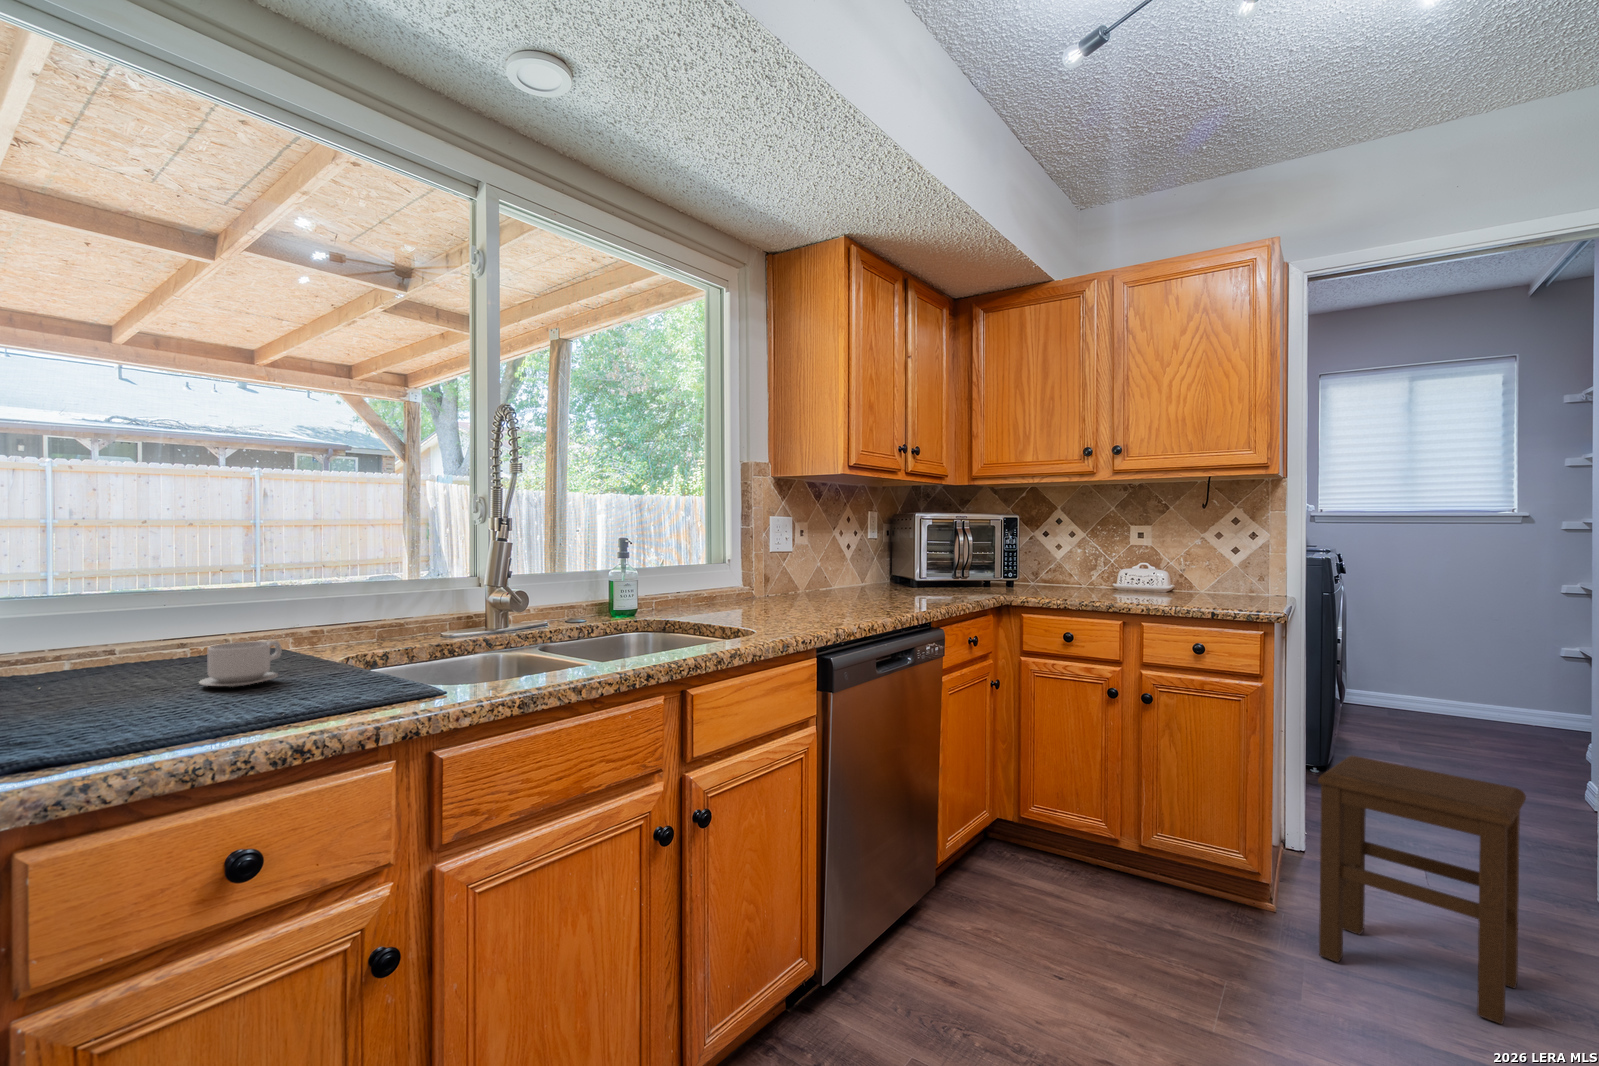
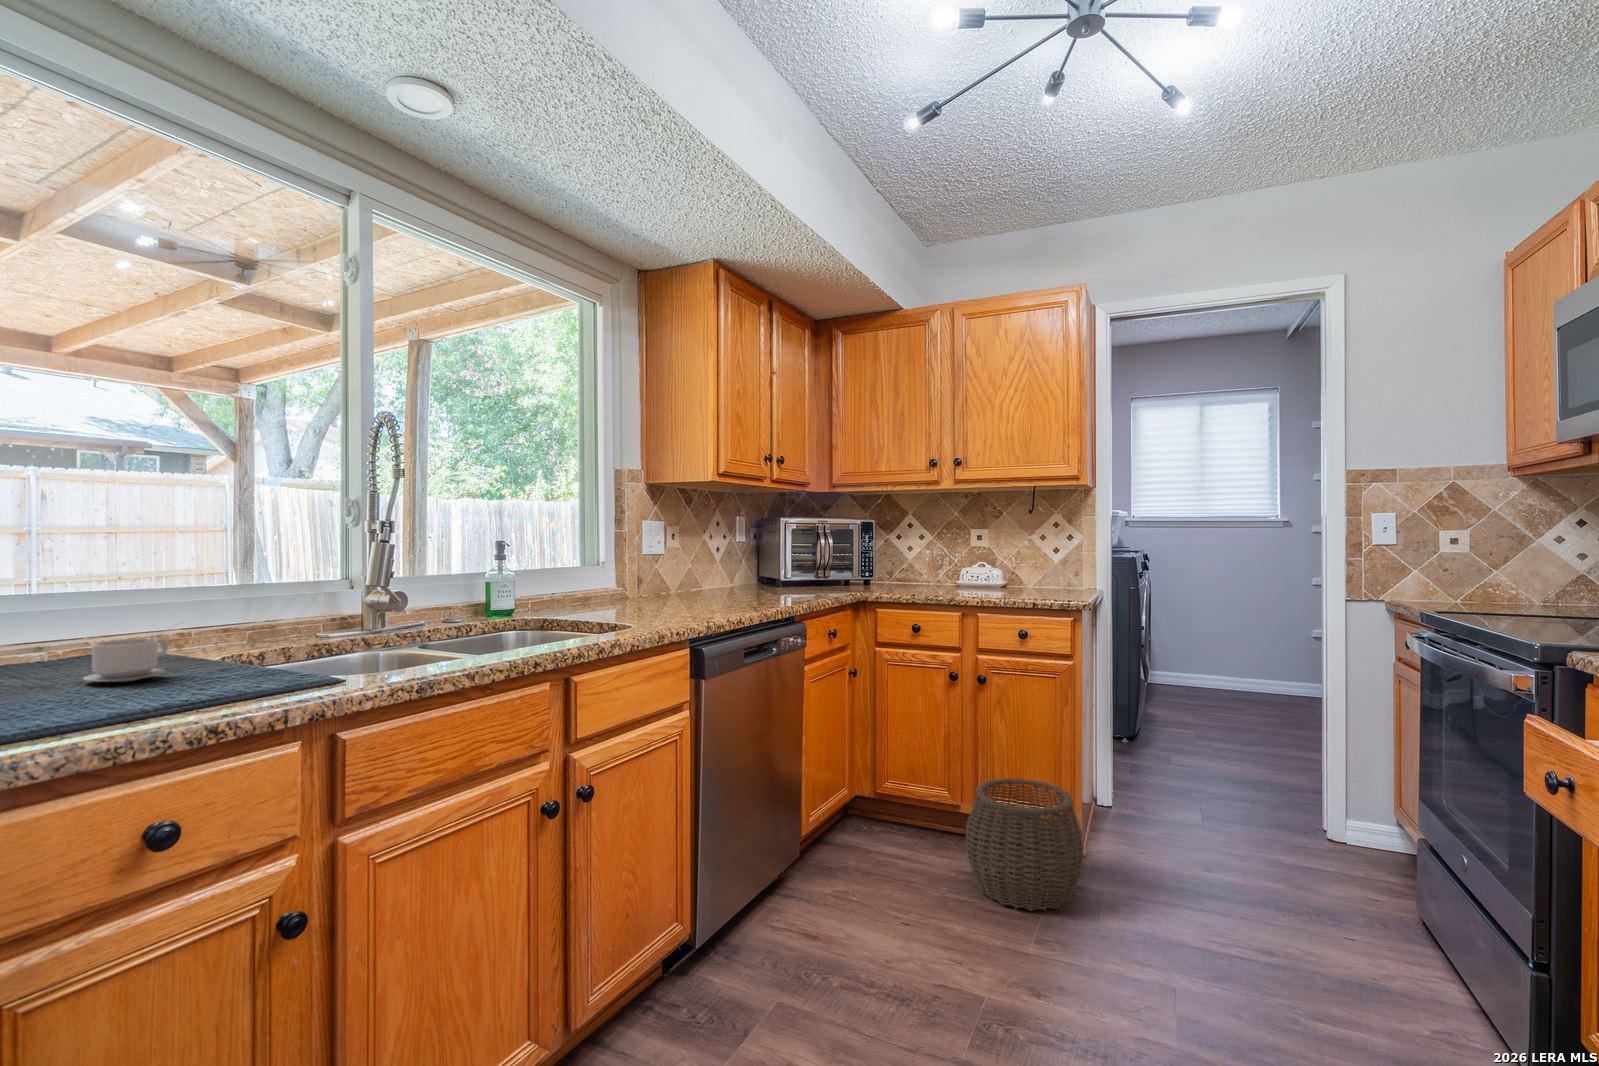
stool: present [1318,756,1526,1024] -> none [1112,718,1261,923]
woven basket: none [1130,817,1282,981] -> present [966,778,1084,911]

